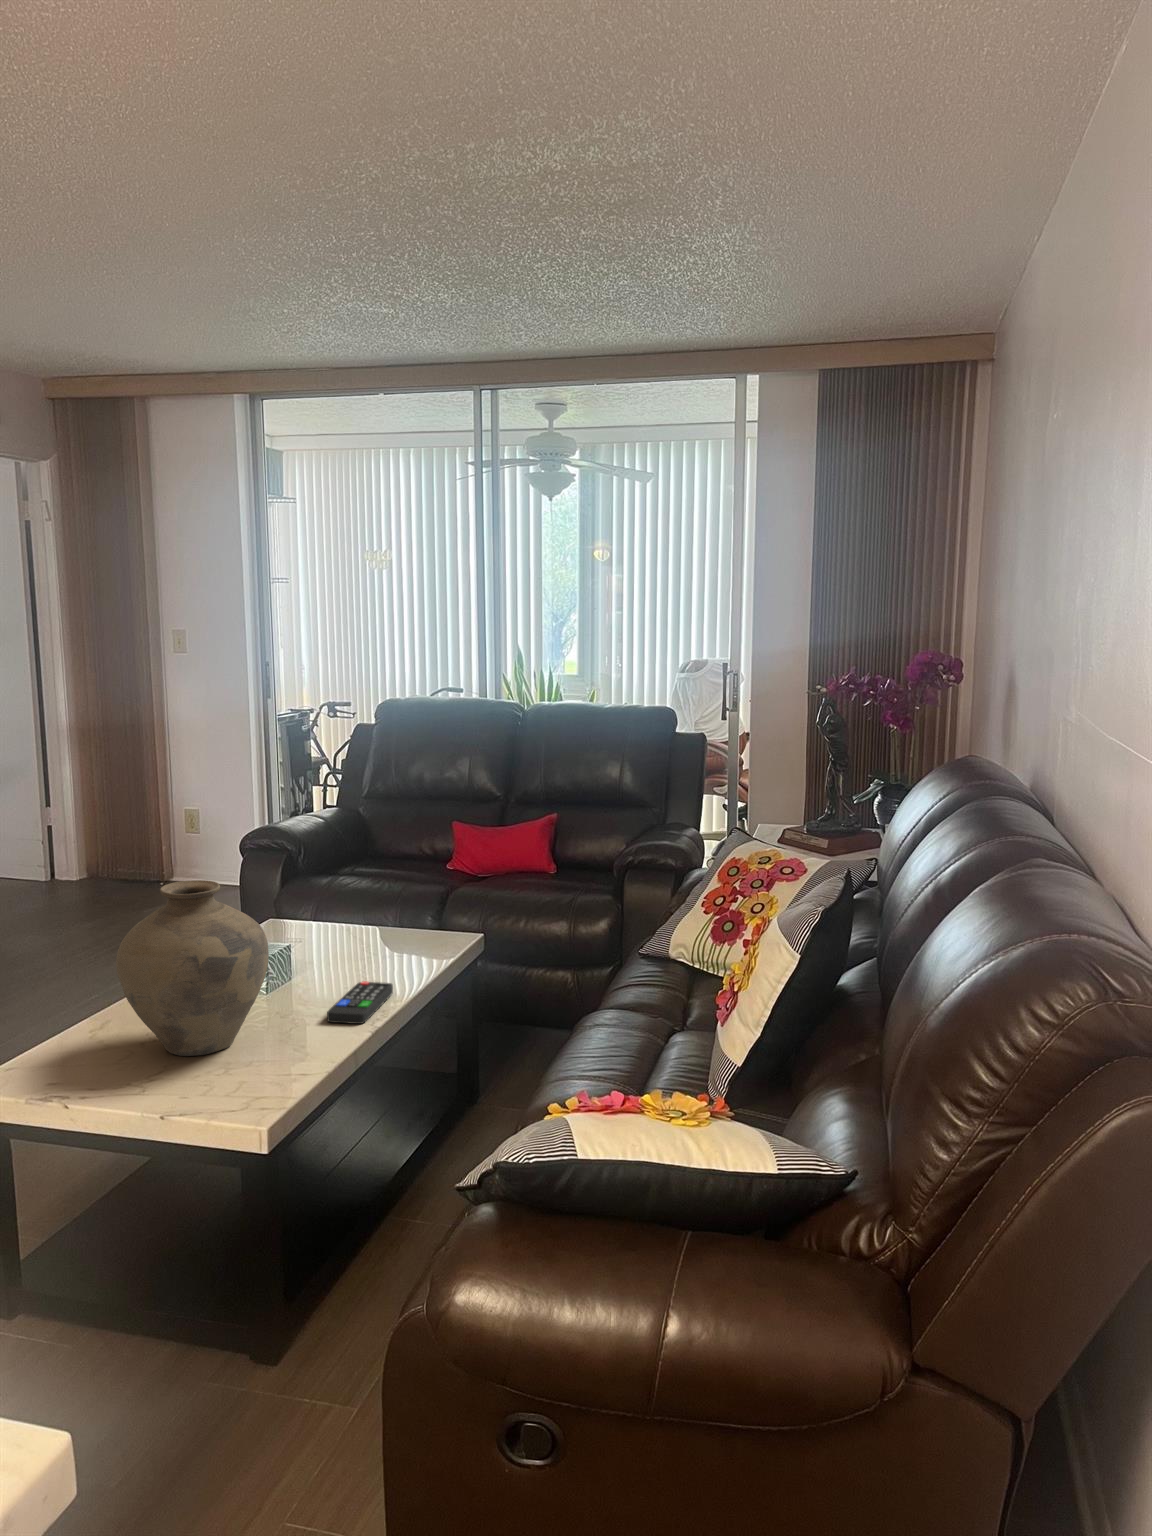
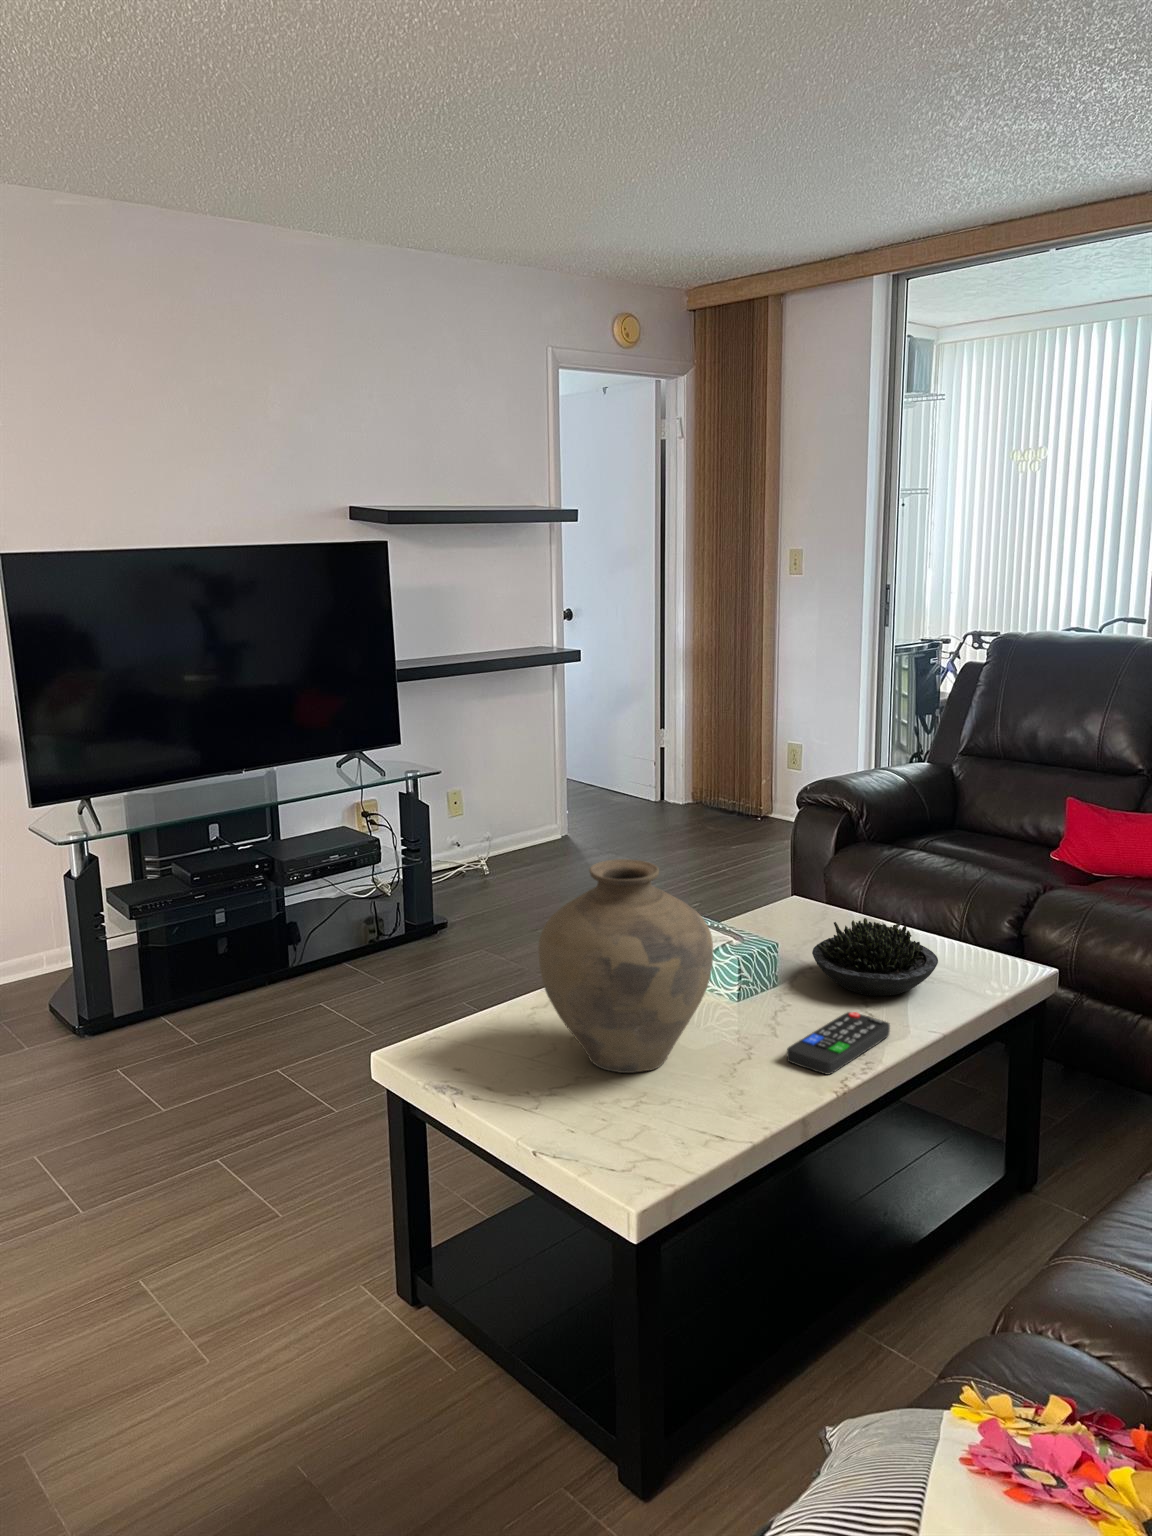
succulent plant: none [314,915,410,973] -> present [812,918,938,996]

